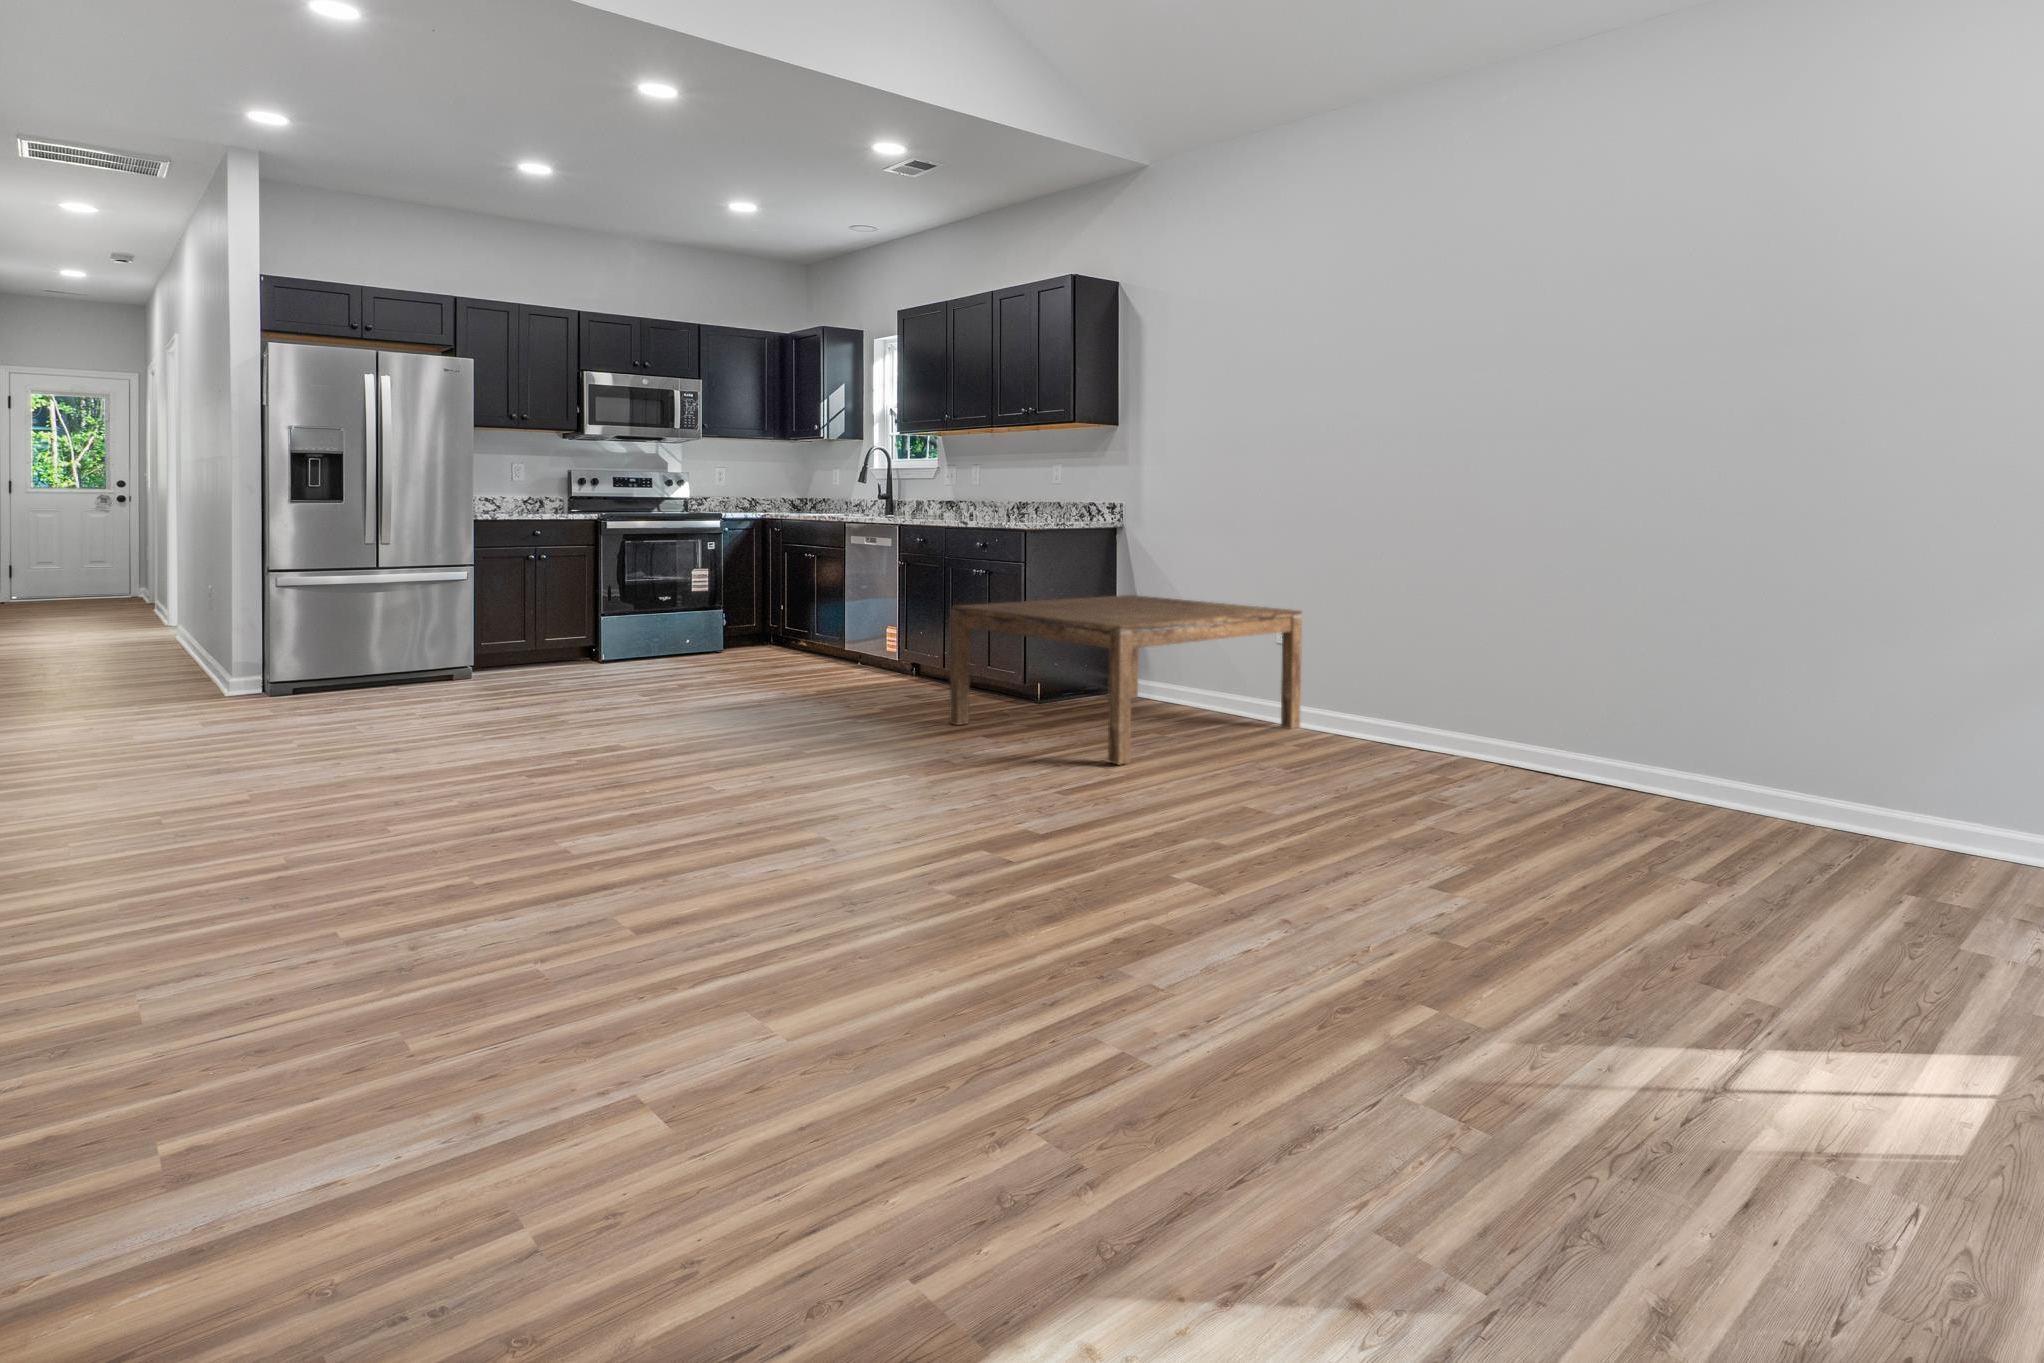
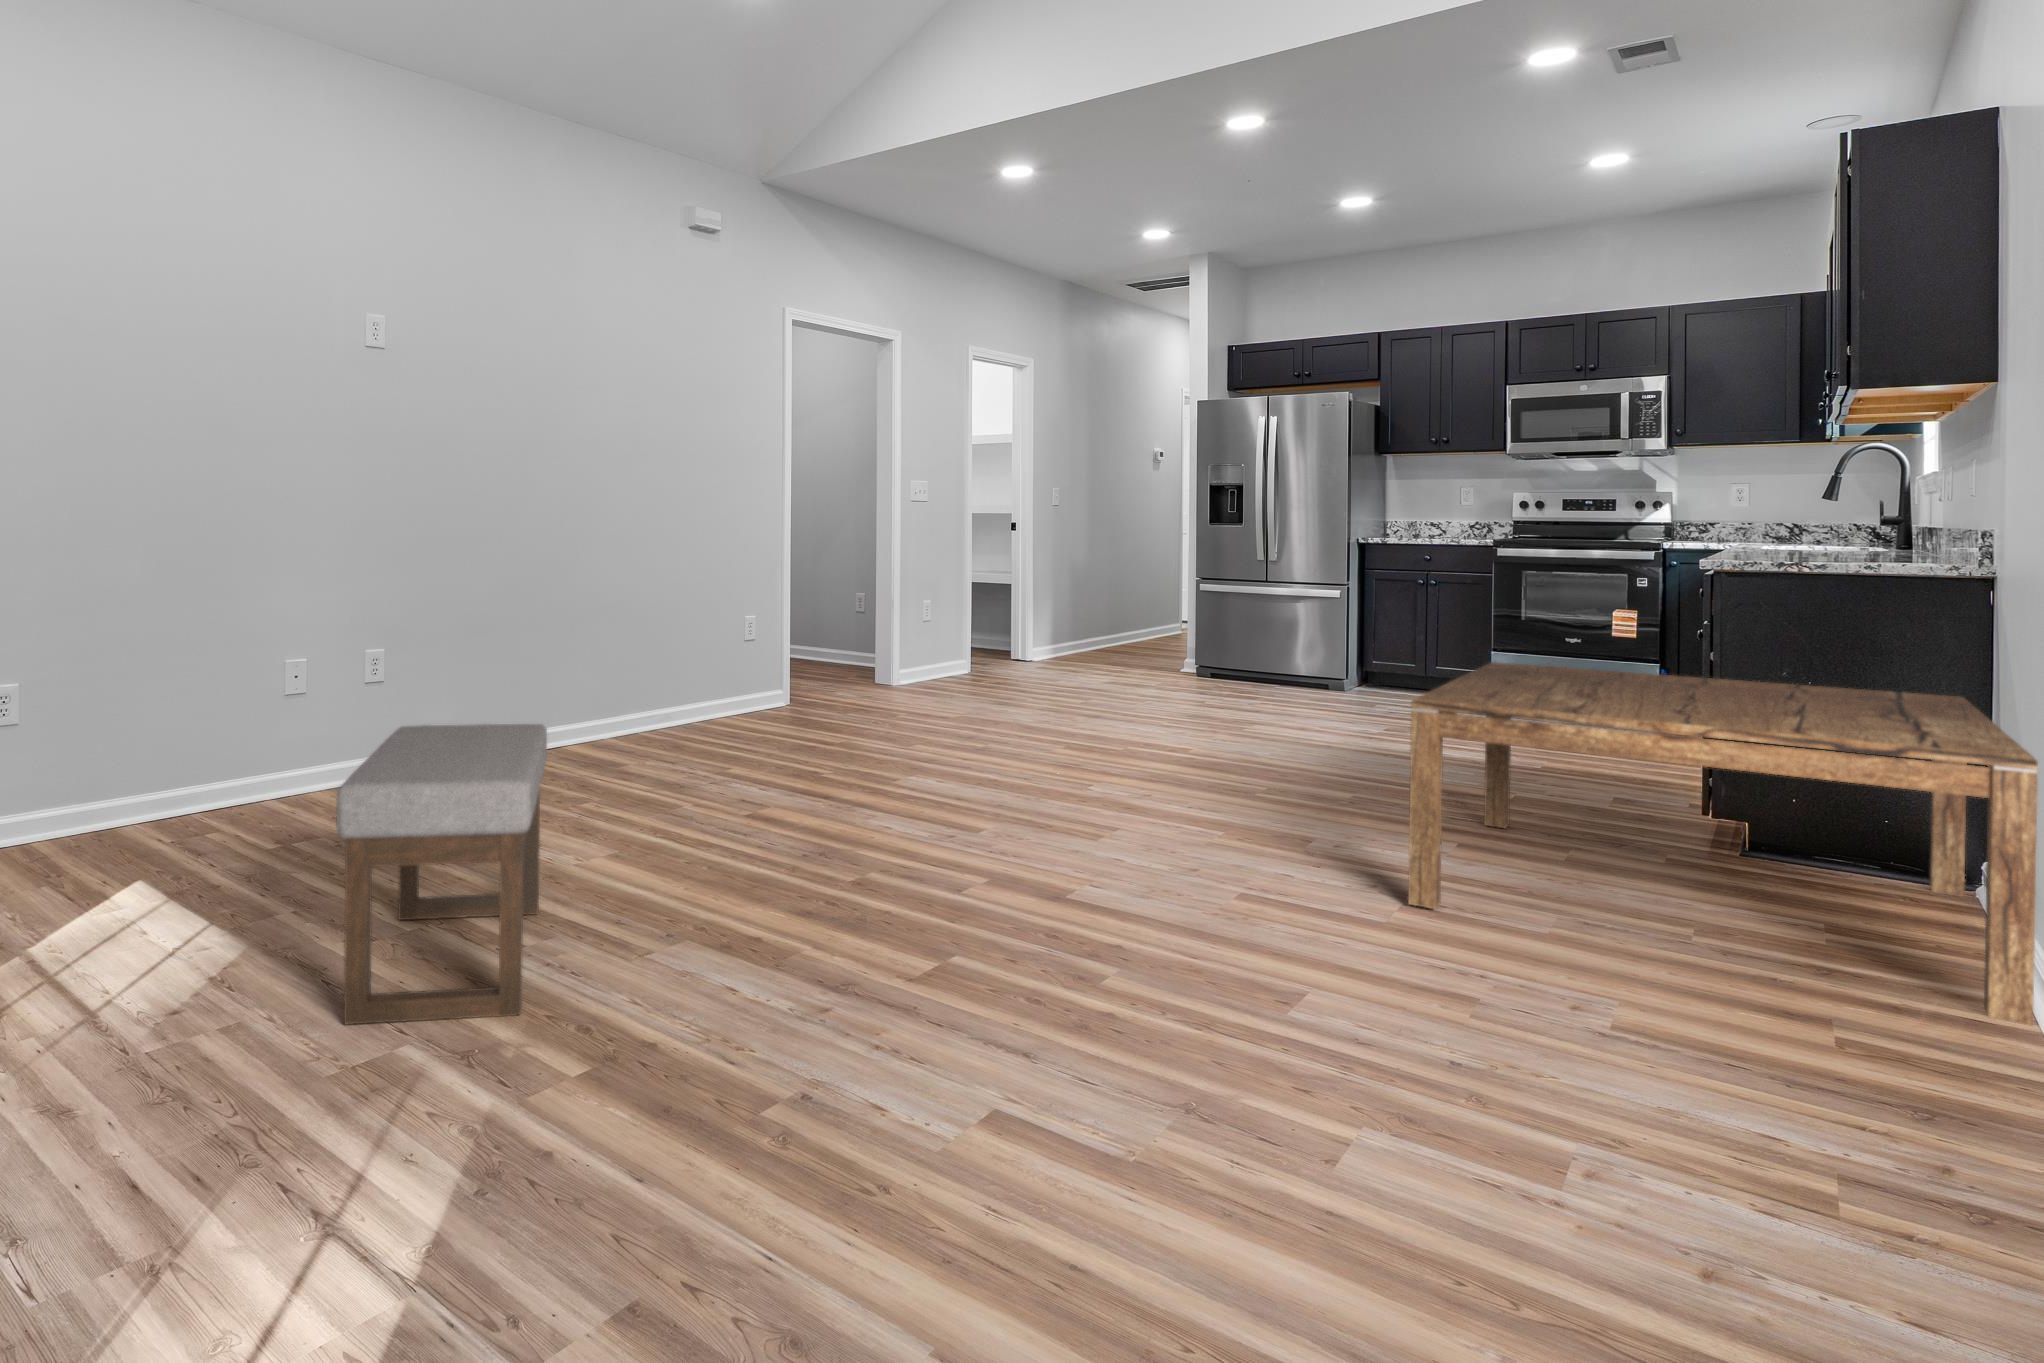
ottoman: none [948,792,1383,1146] -> present [336,724,547,1024]

